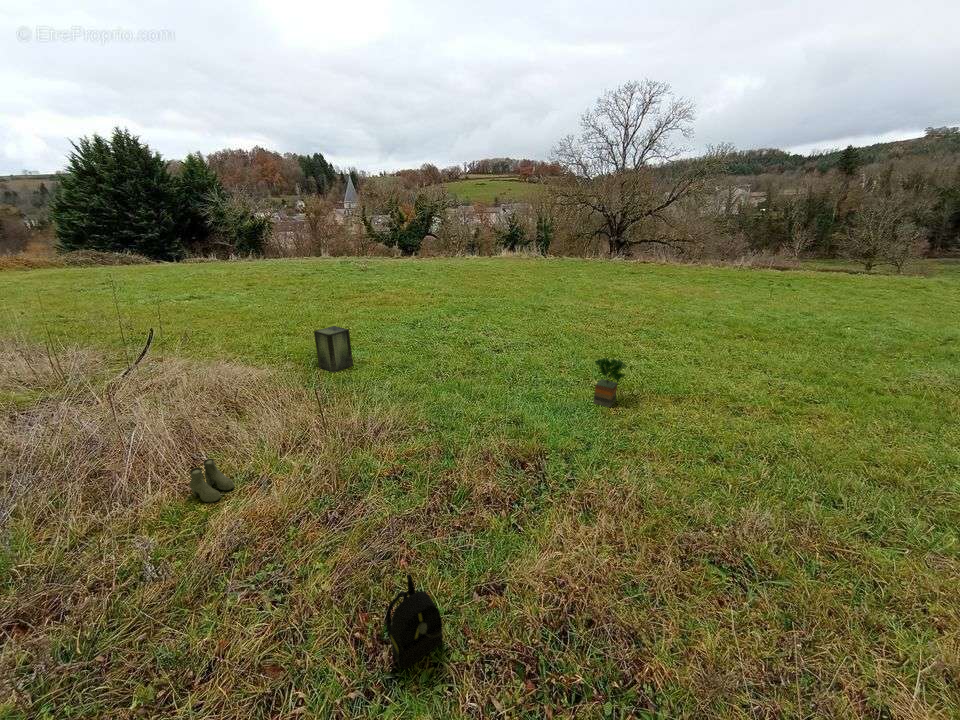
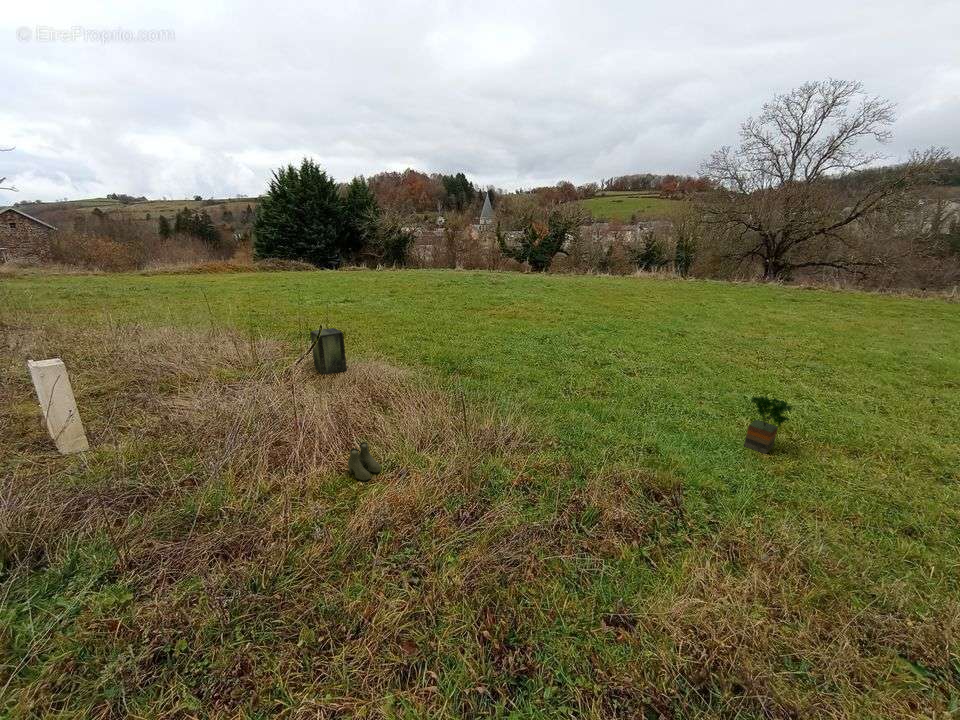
storage box: present [314,326,353,373] -> present [310,328,347,375]
backpack: present [386,574,445,669] -> none [513,586,573,680]

